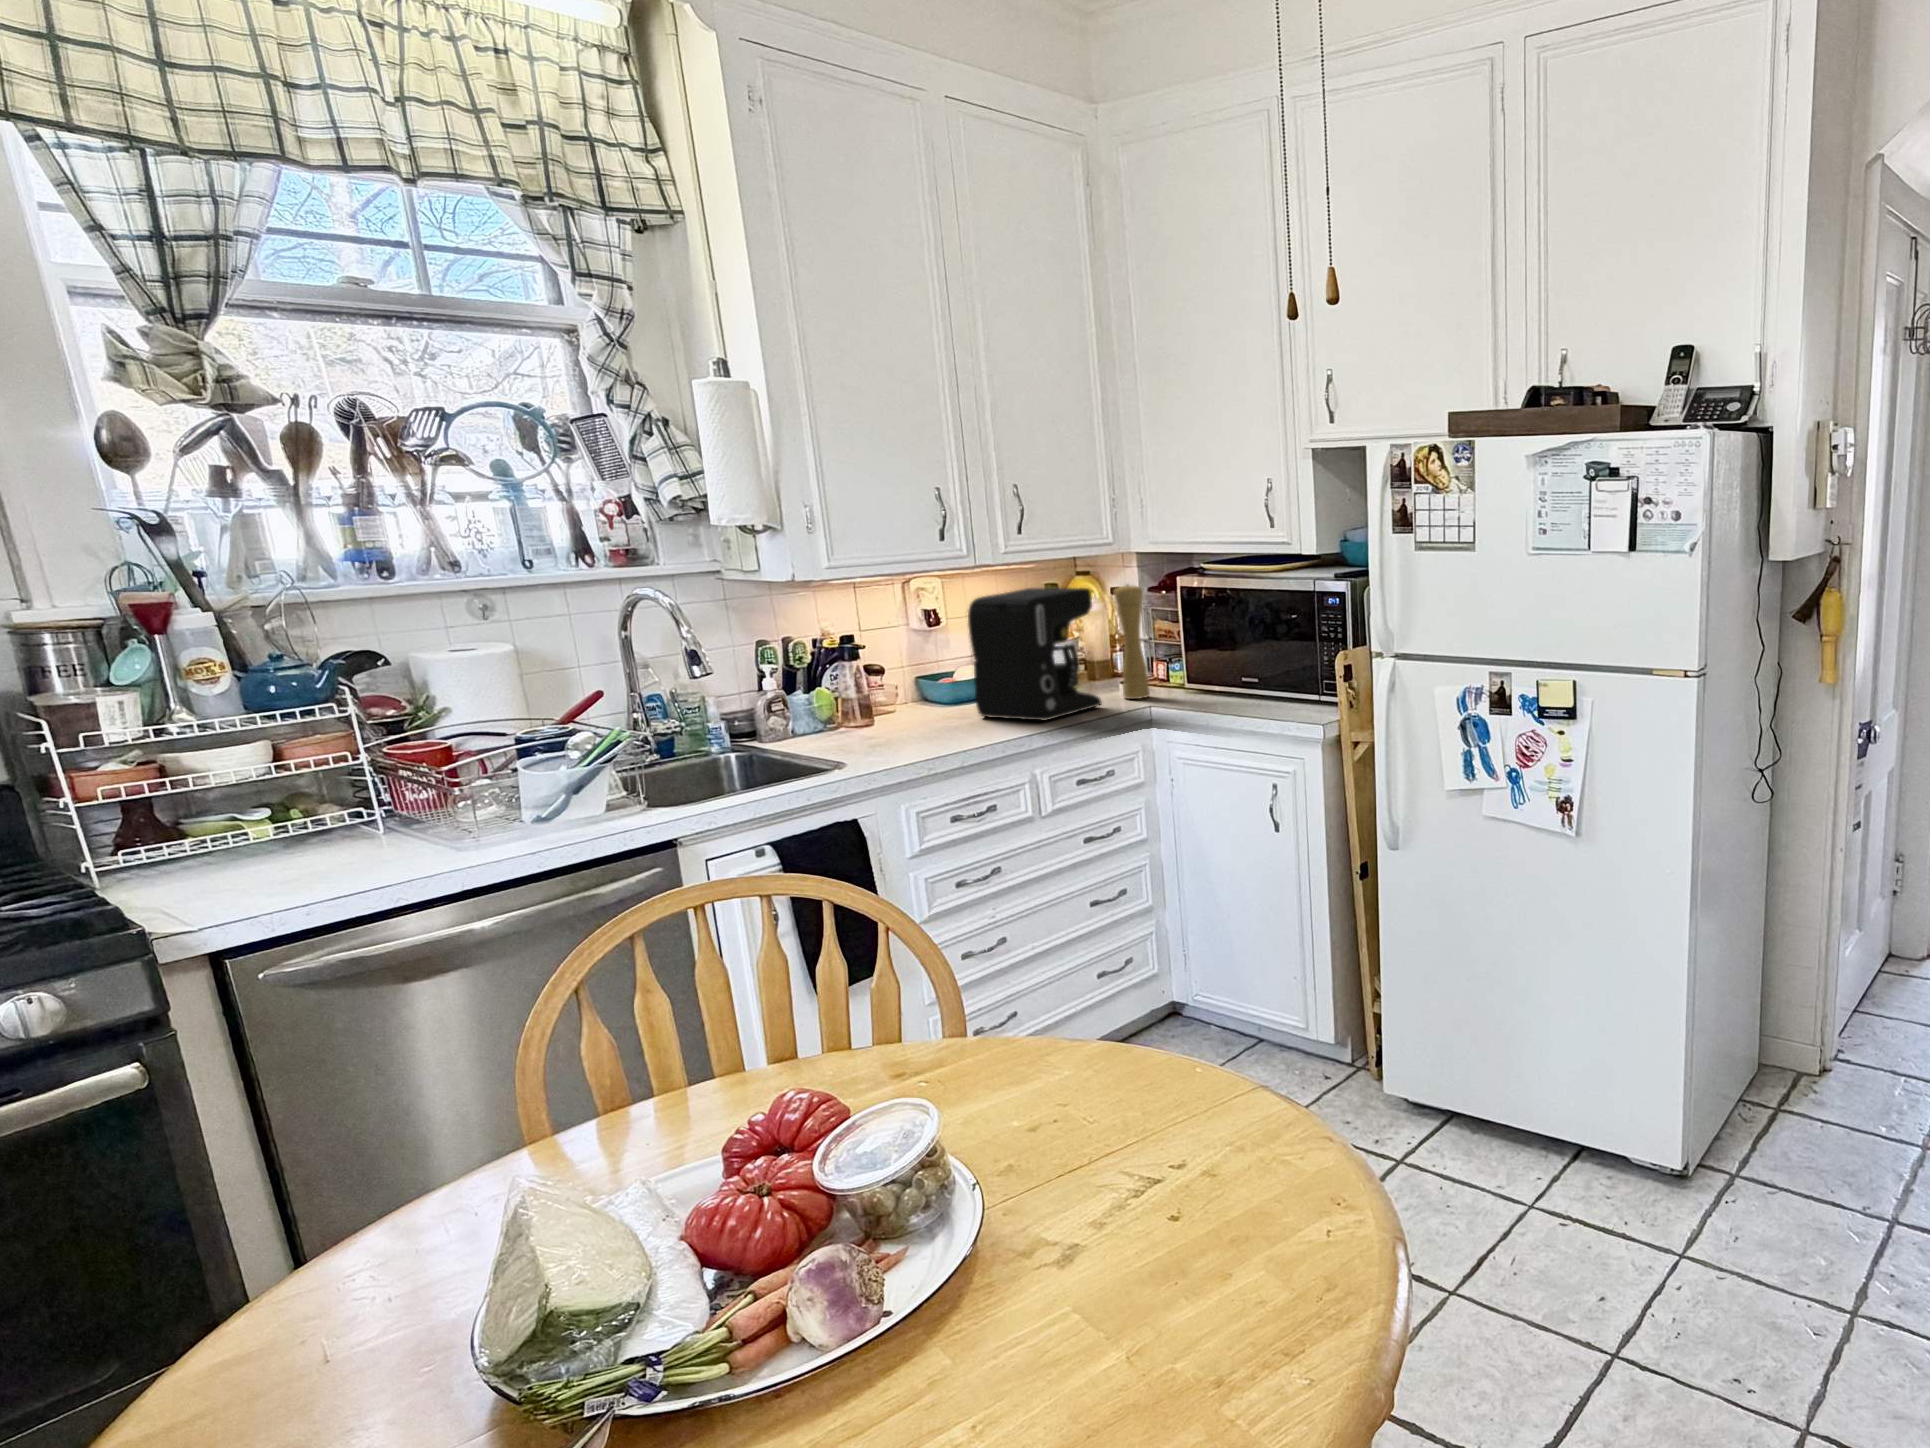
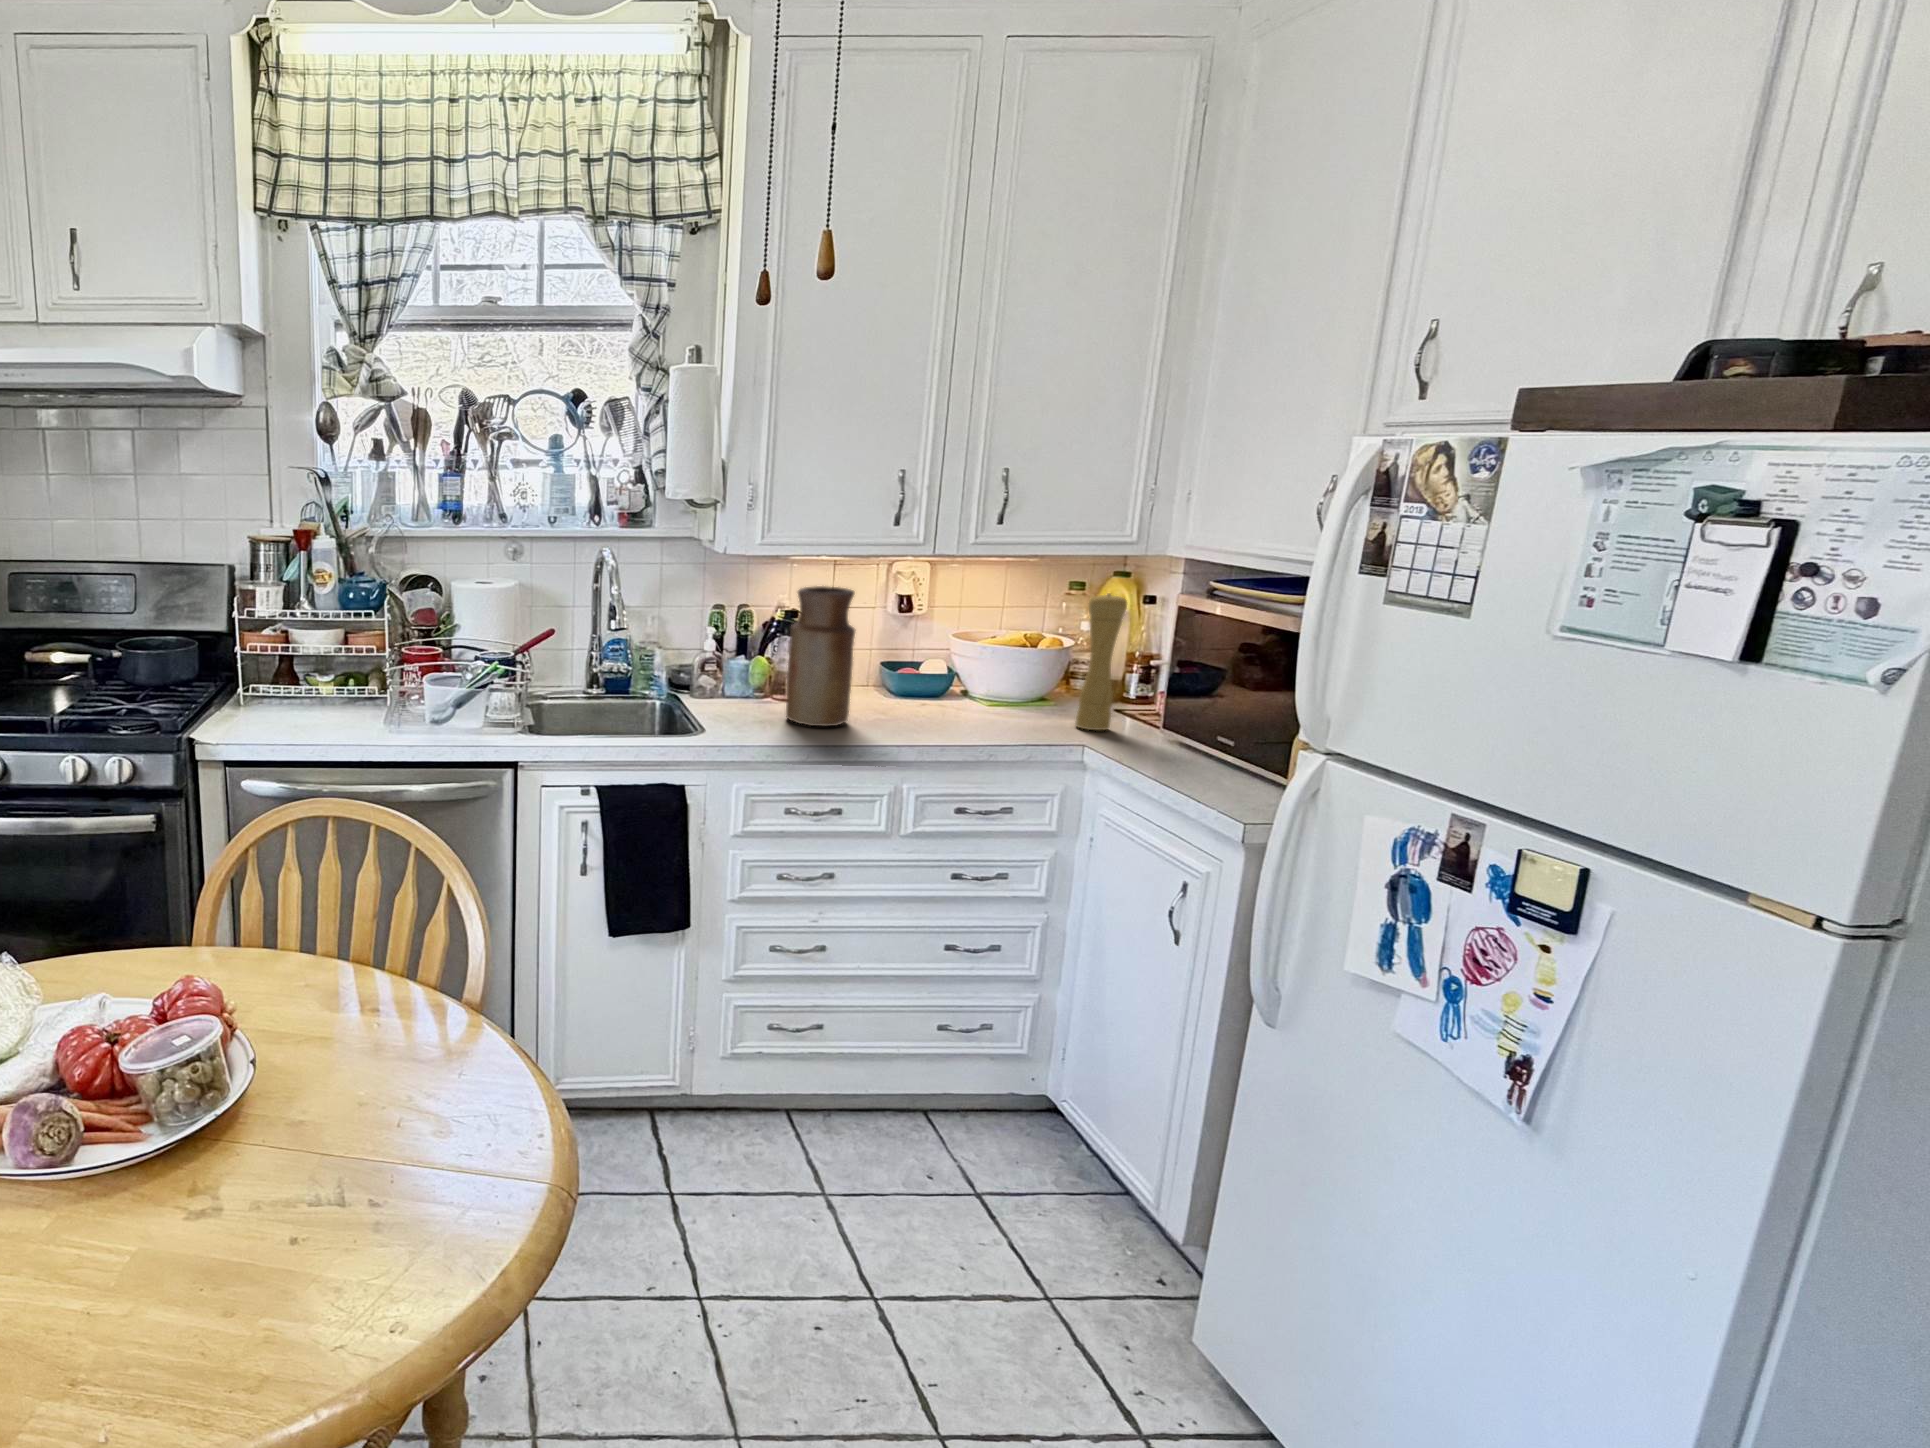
coffee maker: present [968,588,1101,720] -> none [887,585,1043,731]
vase: none [891,601,966,739] -> present [786,586,856,726]

